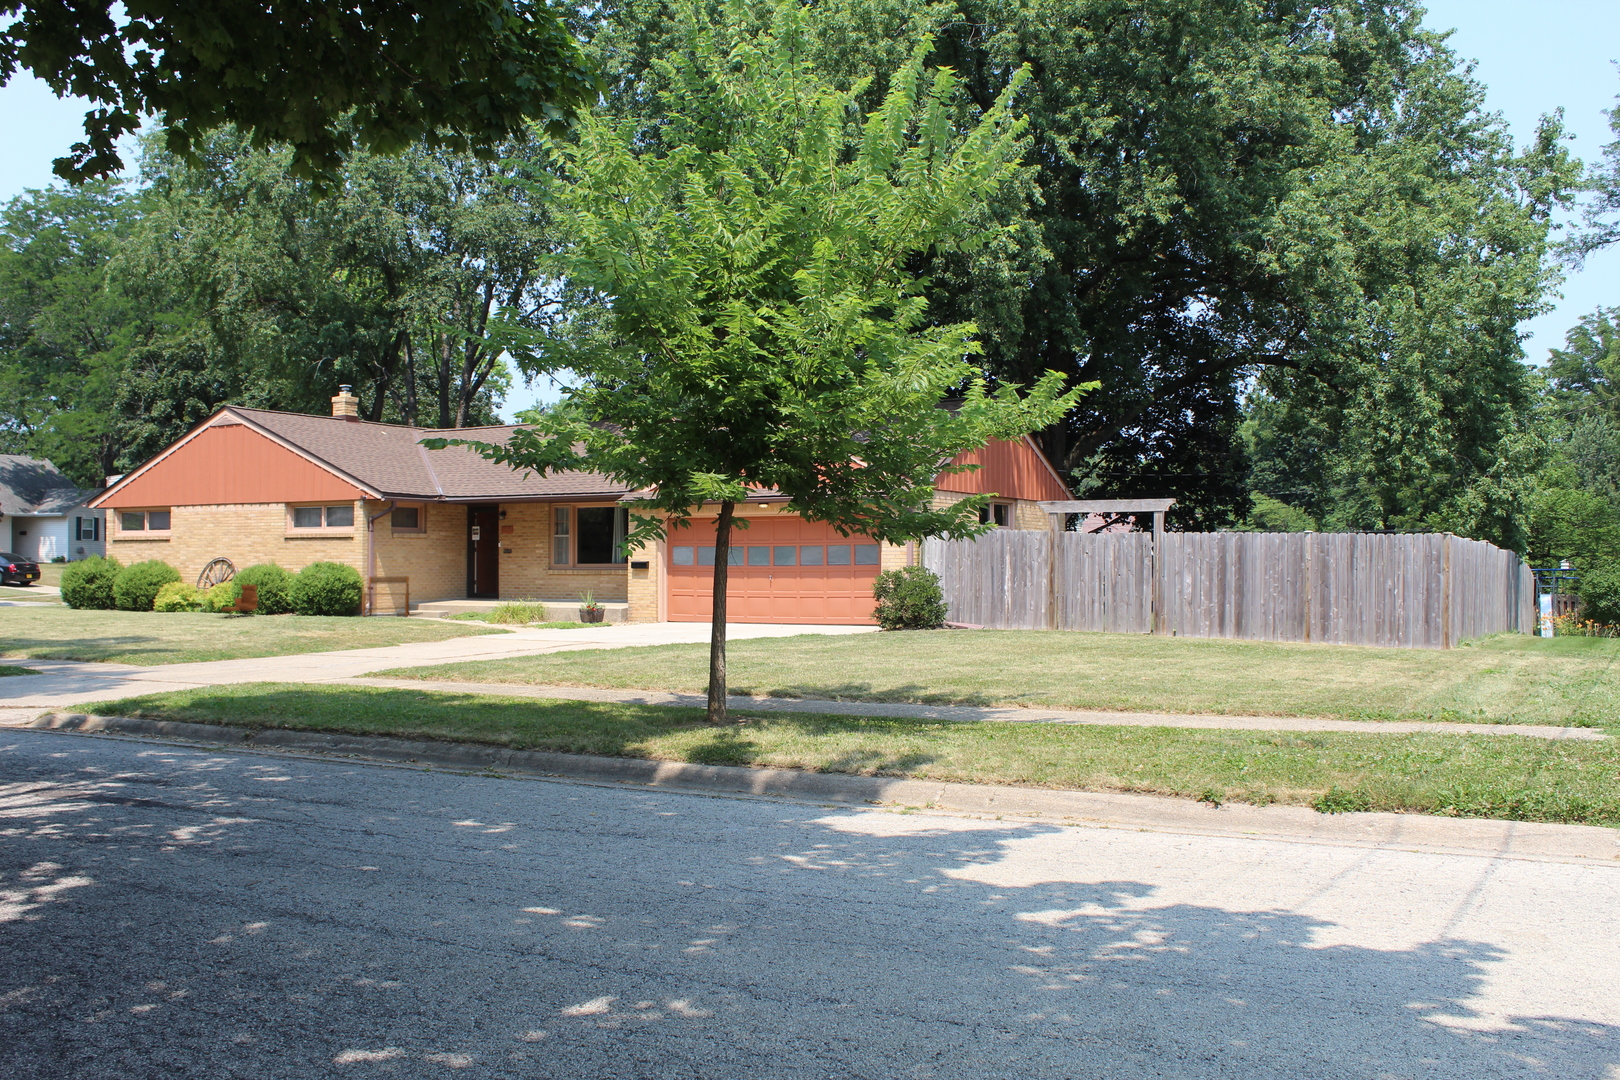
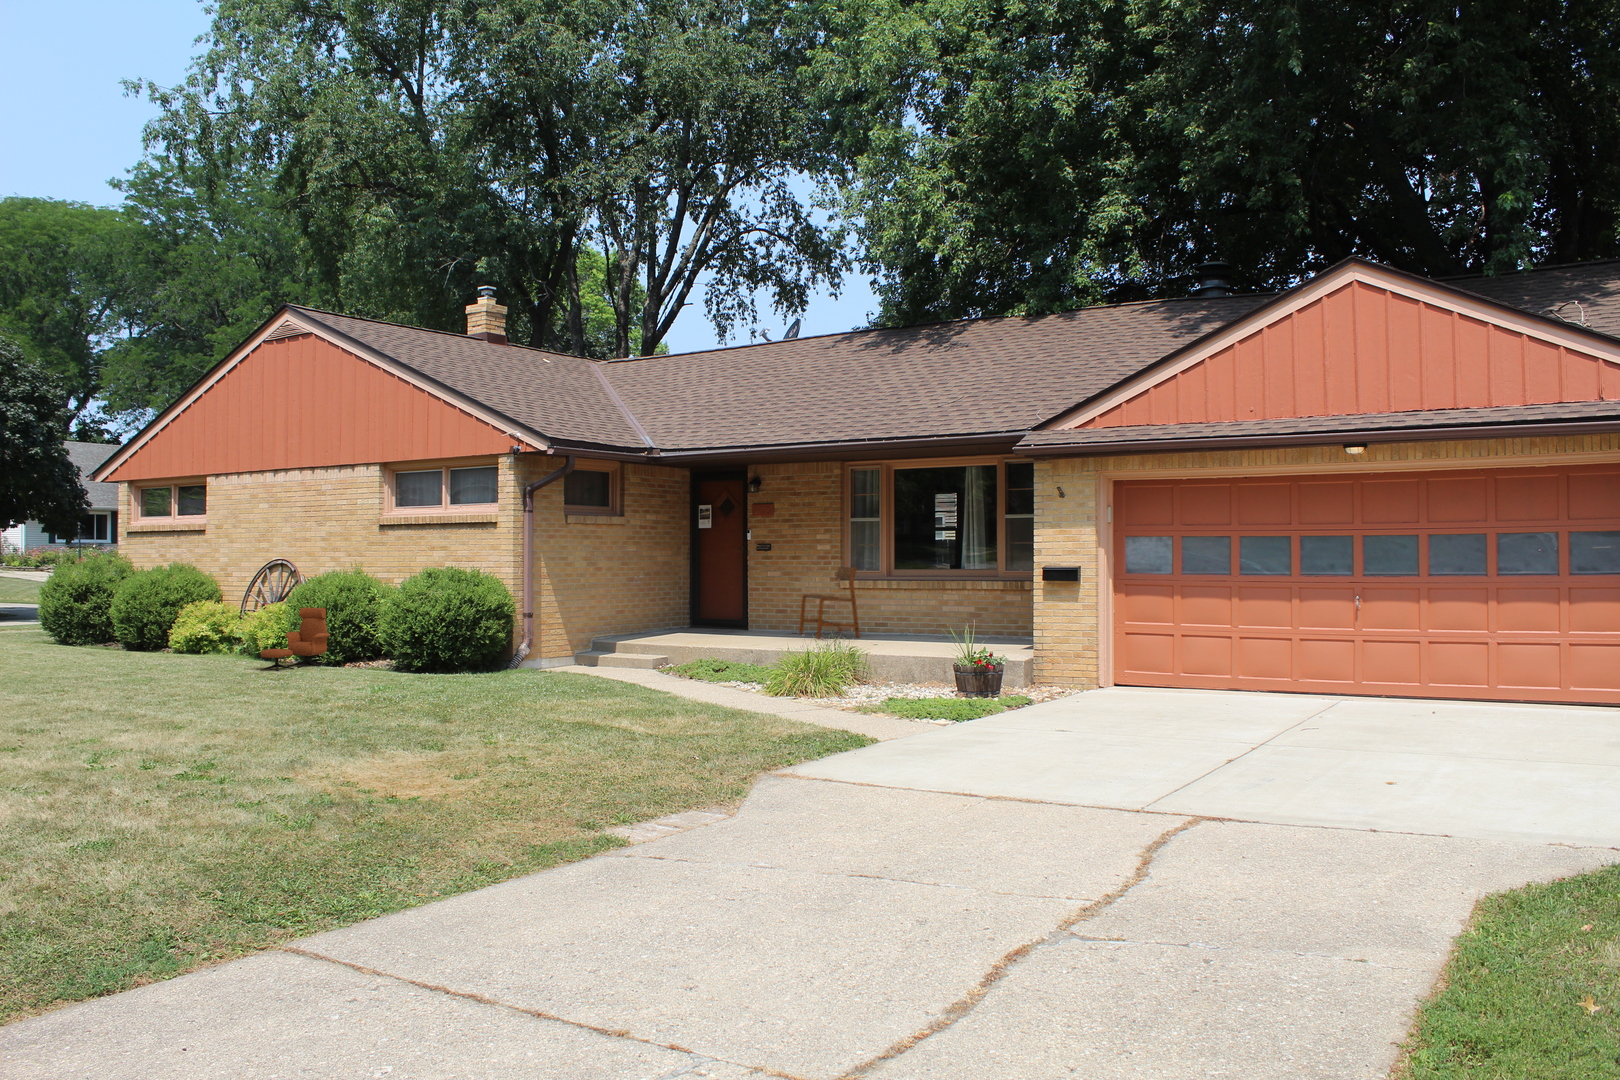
bench: present [363,576,410,616] -> present [799,567,860,639]

